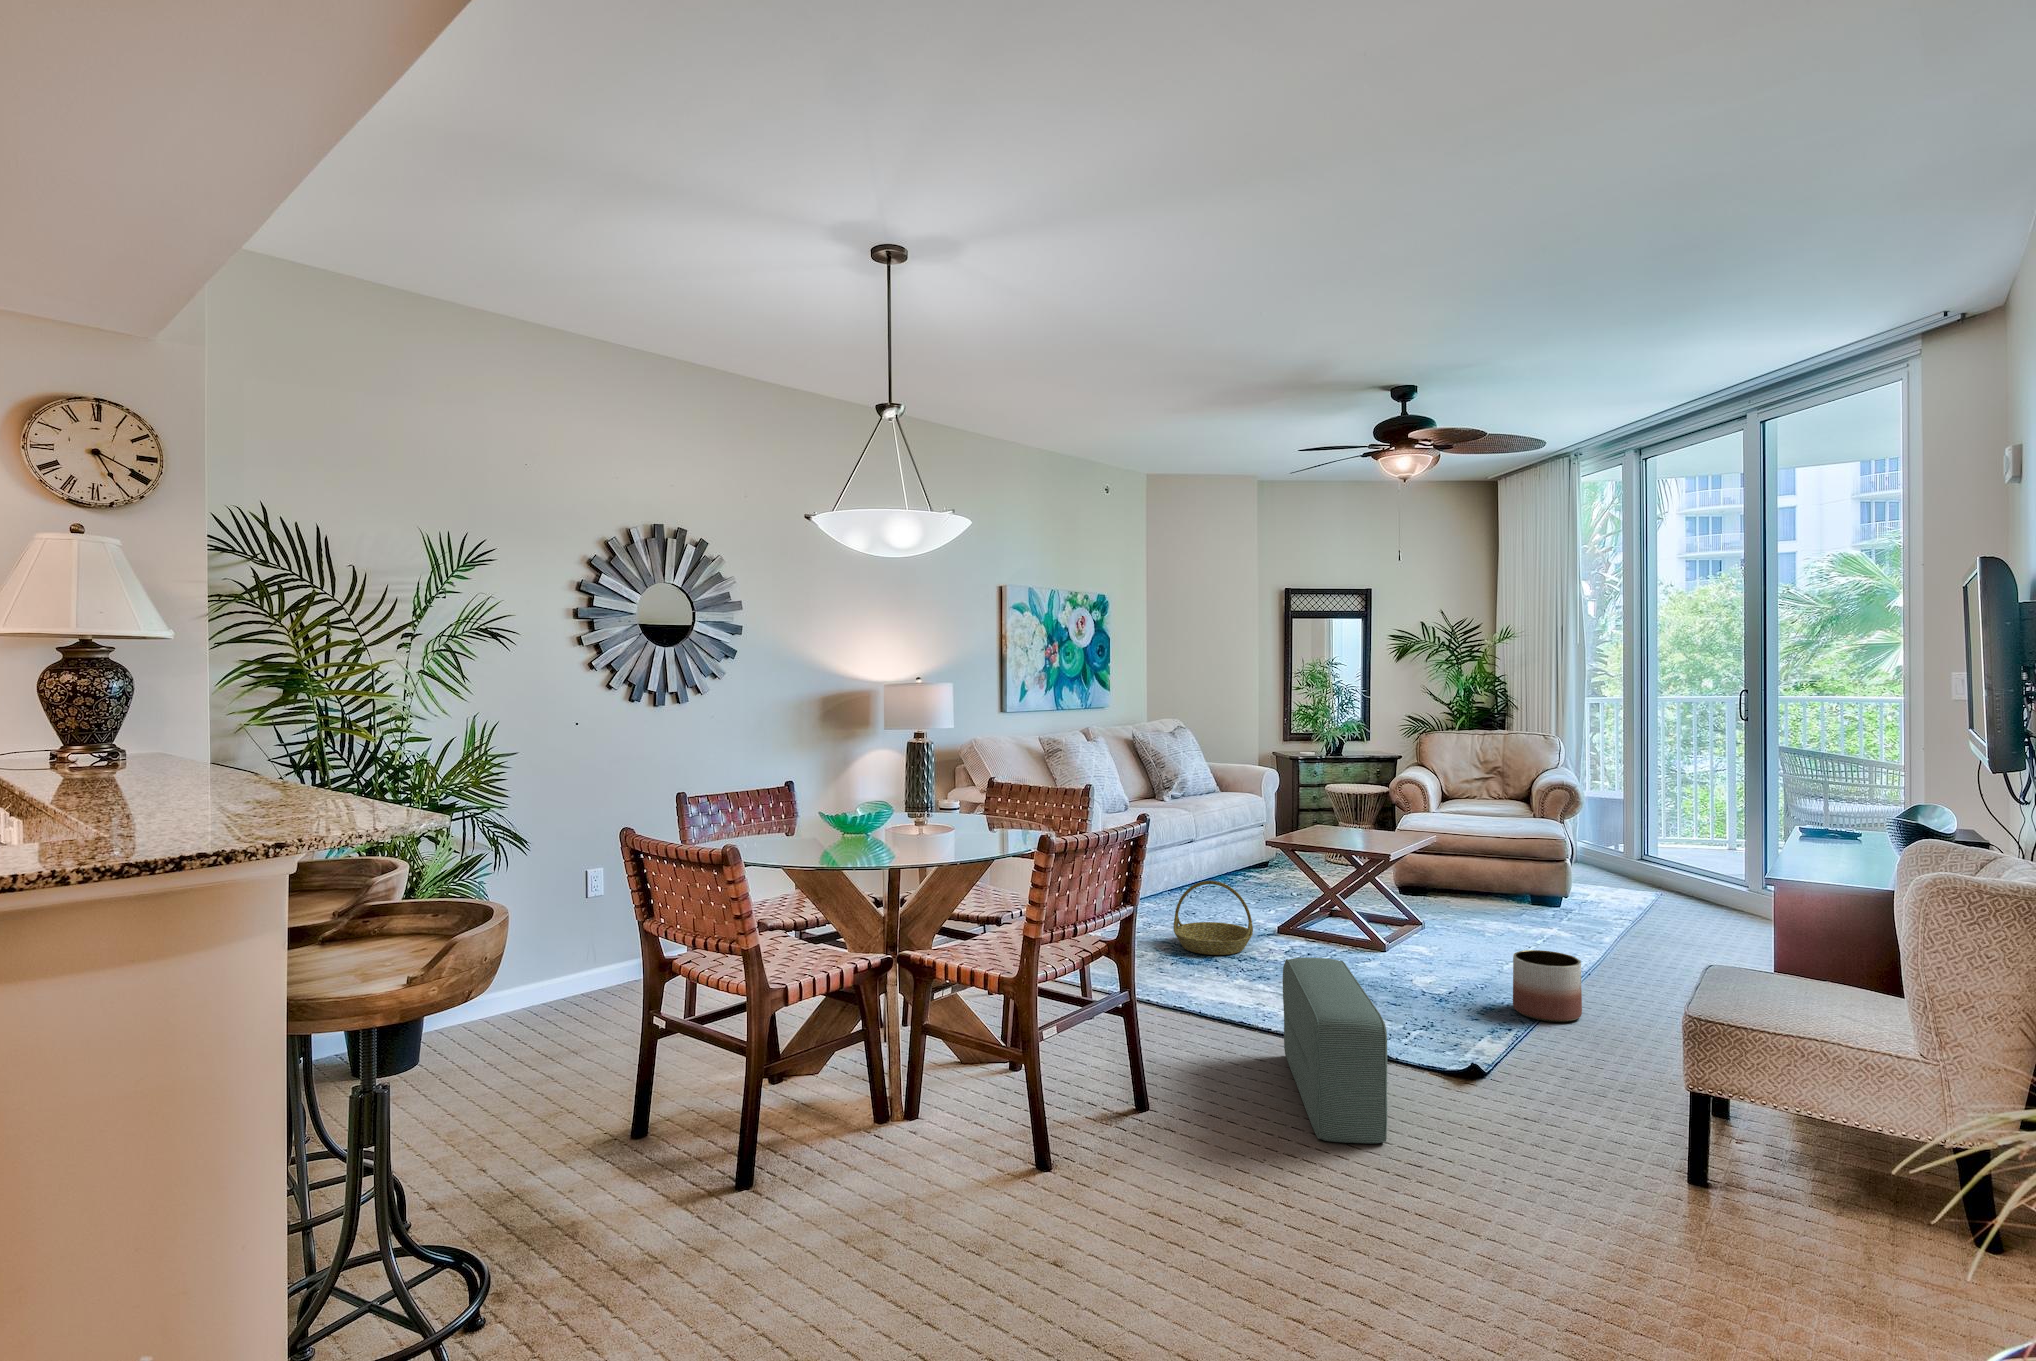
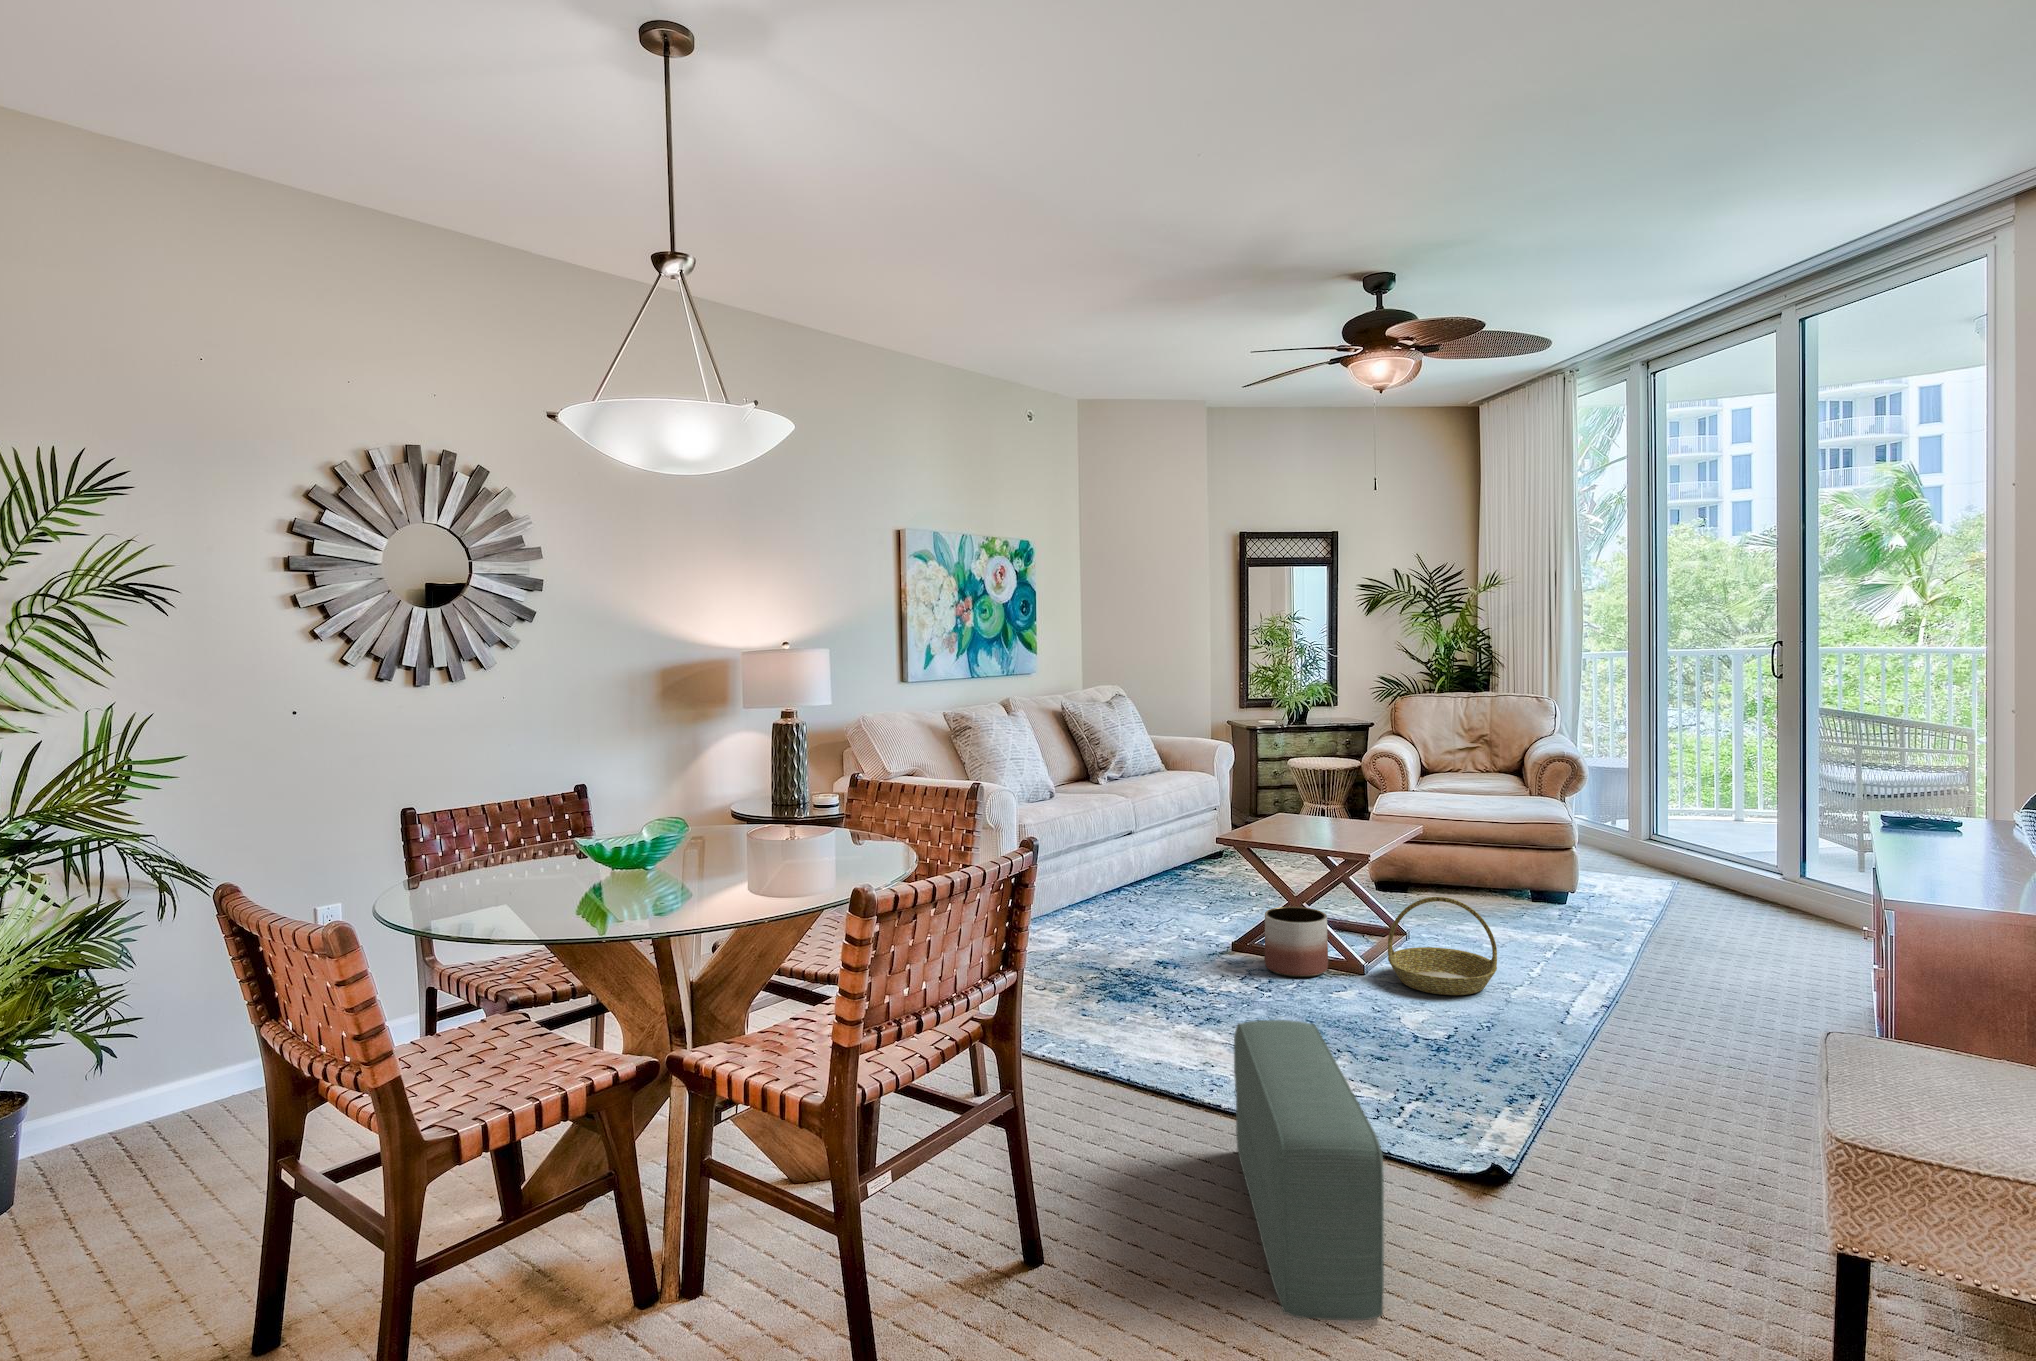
basket: present [1173,881,1253,955] -> present [1388,897,1497,995]
planter: present [1513,950,1582,1022] -> present [1265,907,1328,977]

